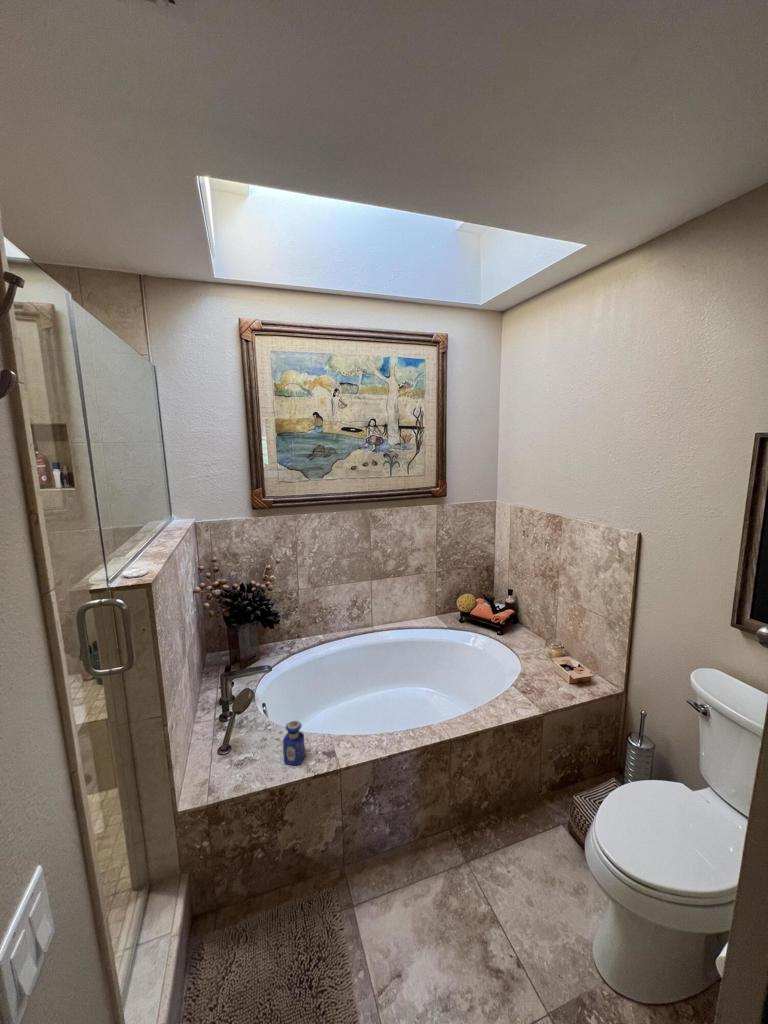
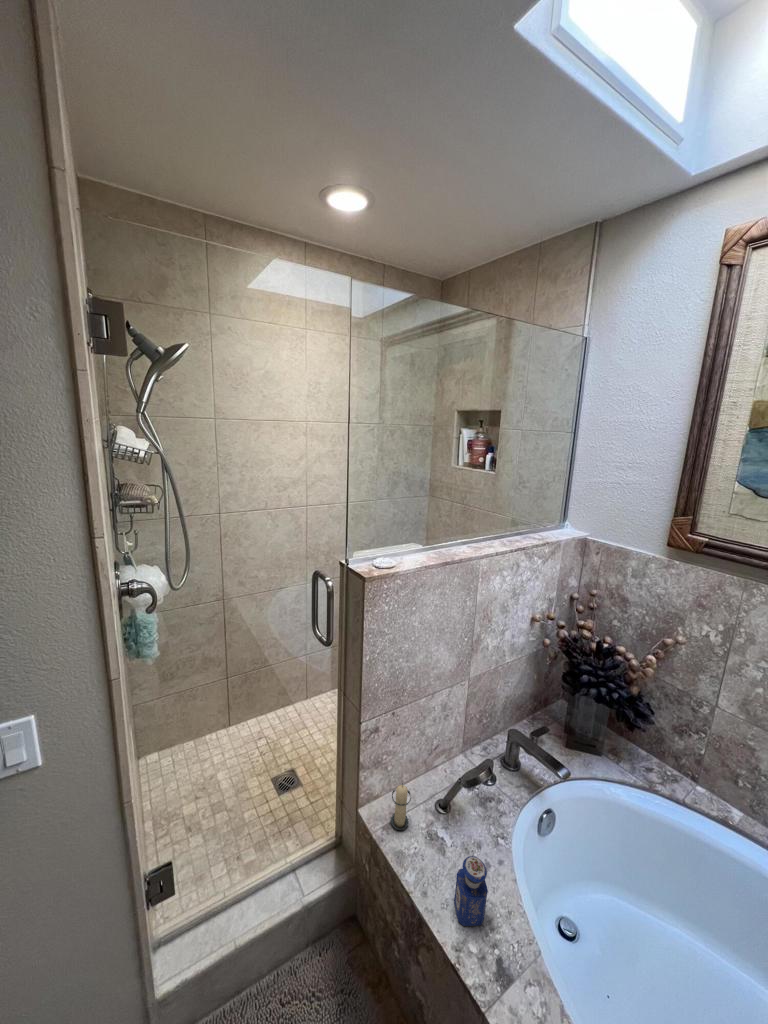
candle: none [202,744,225,787] -> present [391,783,411,830]

